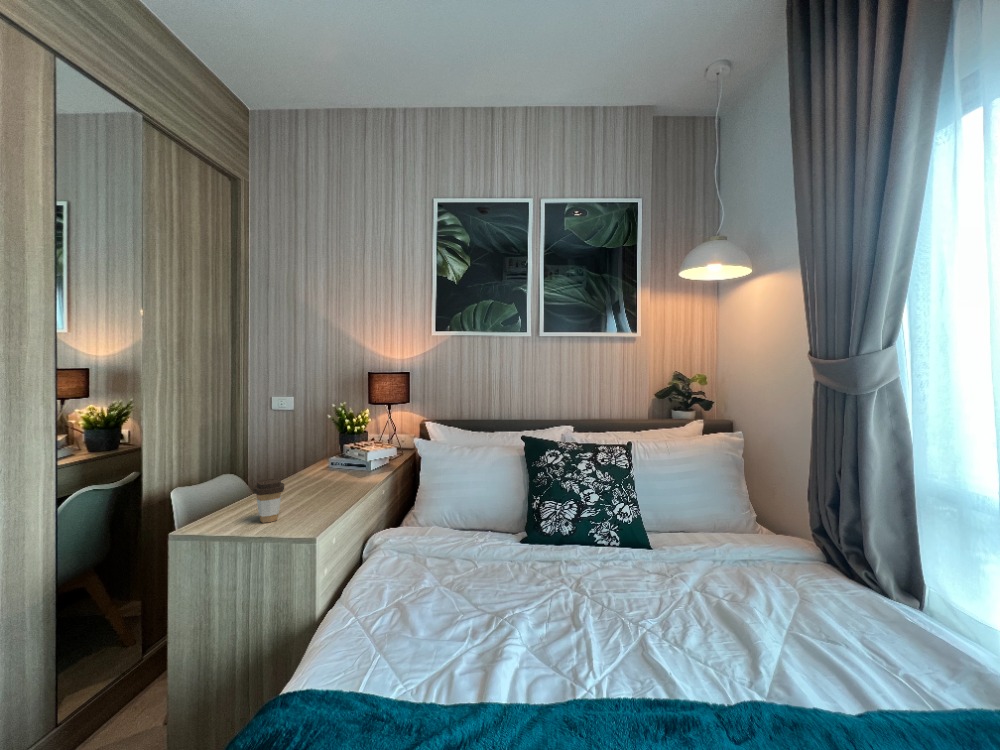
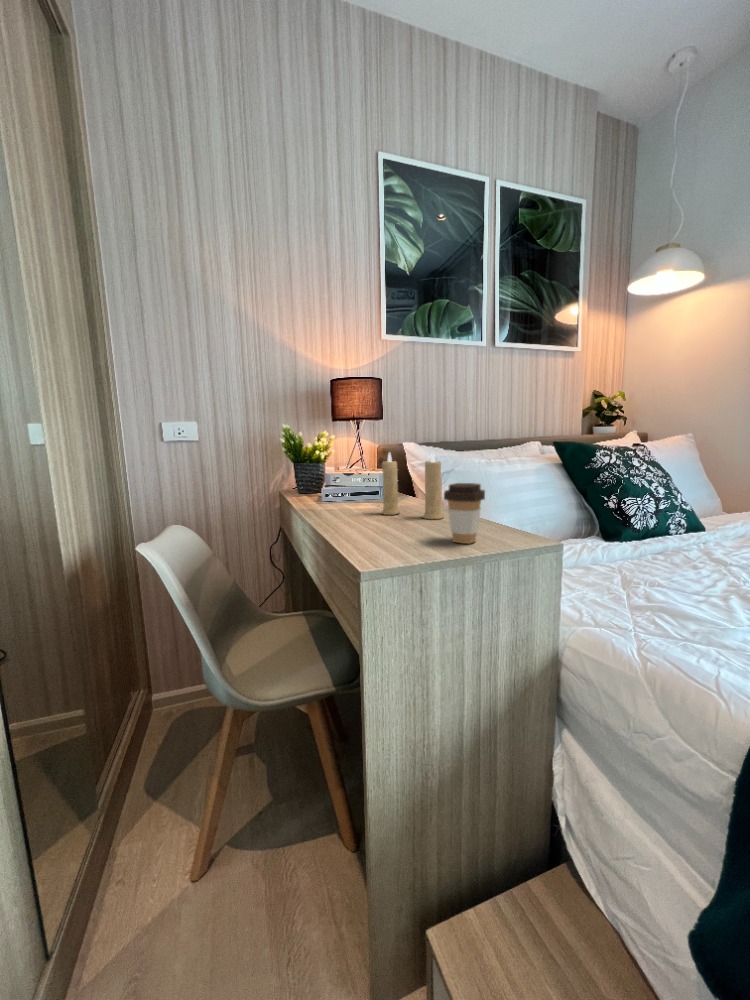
candle: none [315,440,337,498] -> present [381,453,443,519]

